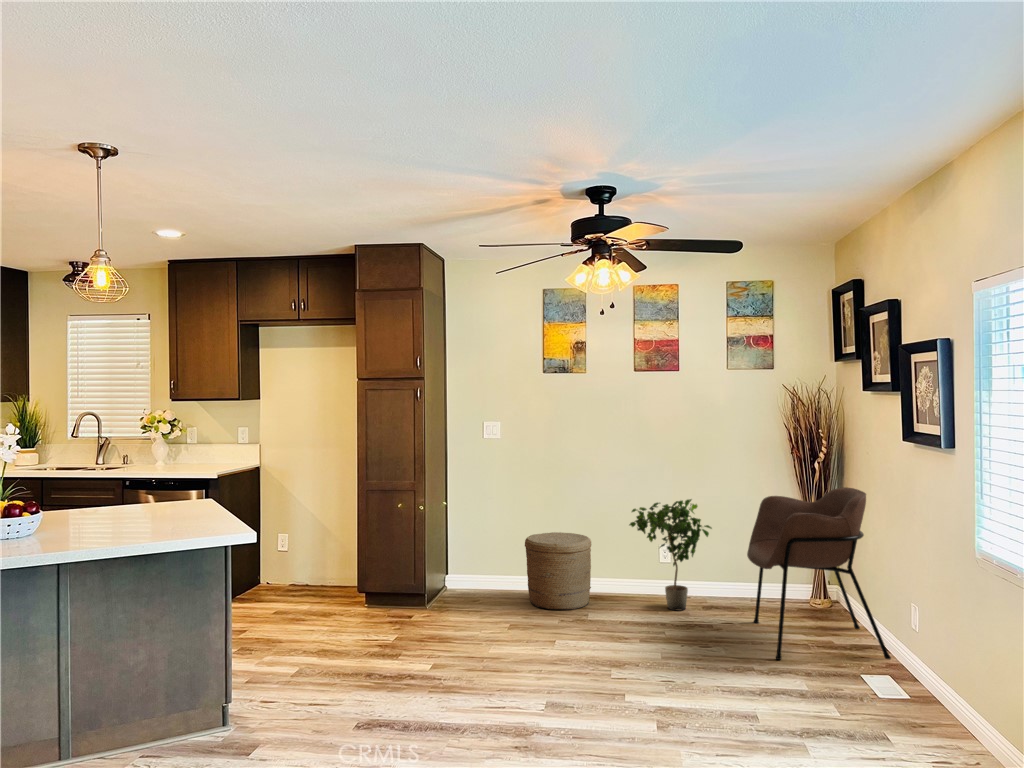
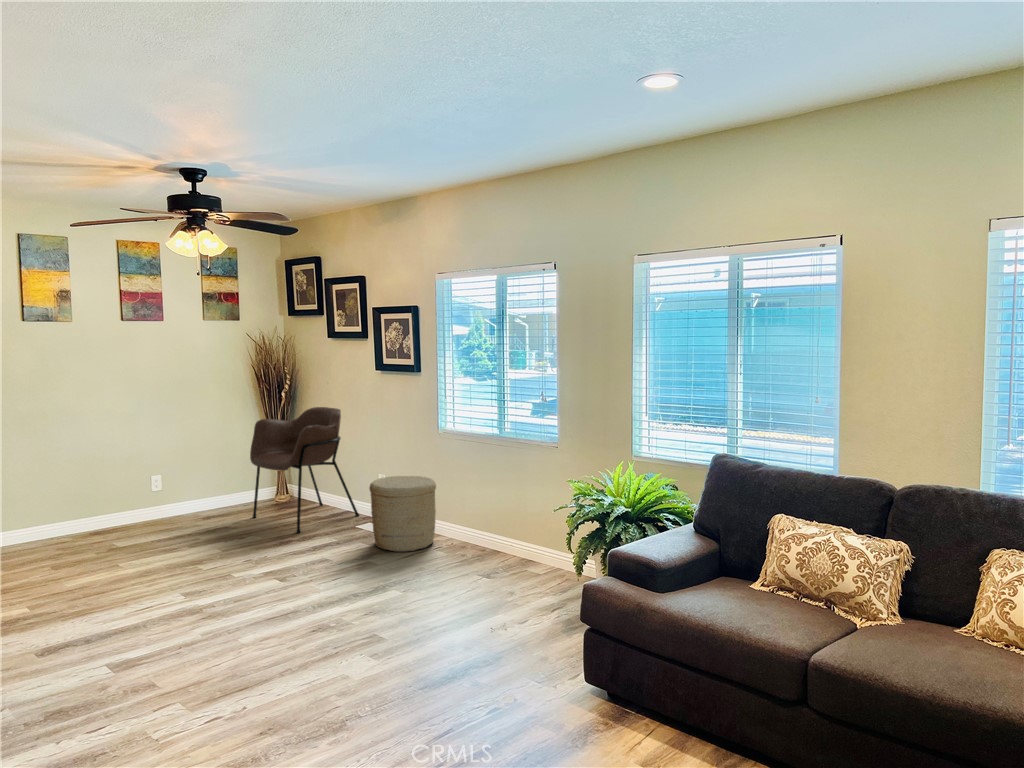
potted plant: present [629,499,712,611] -> none [138,430,204,525]
woven basket: present [525,532,591,610] -> present [369,476,436,552]

